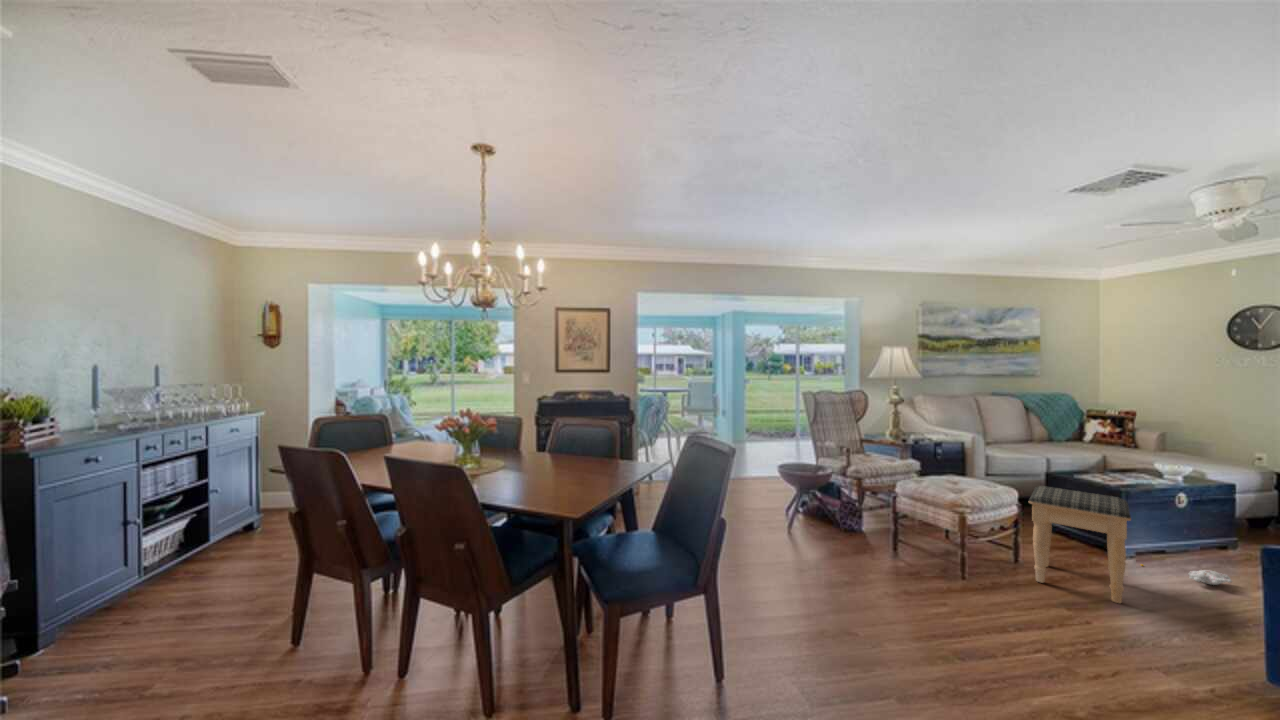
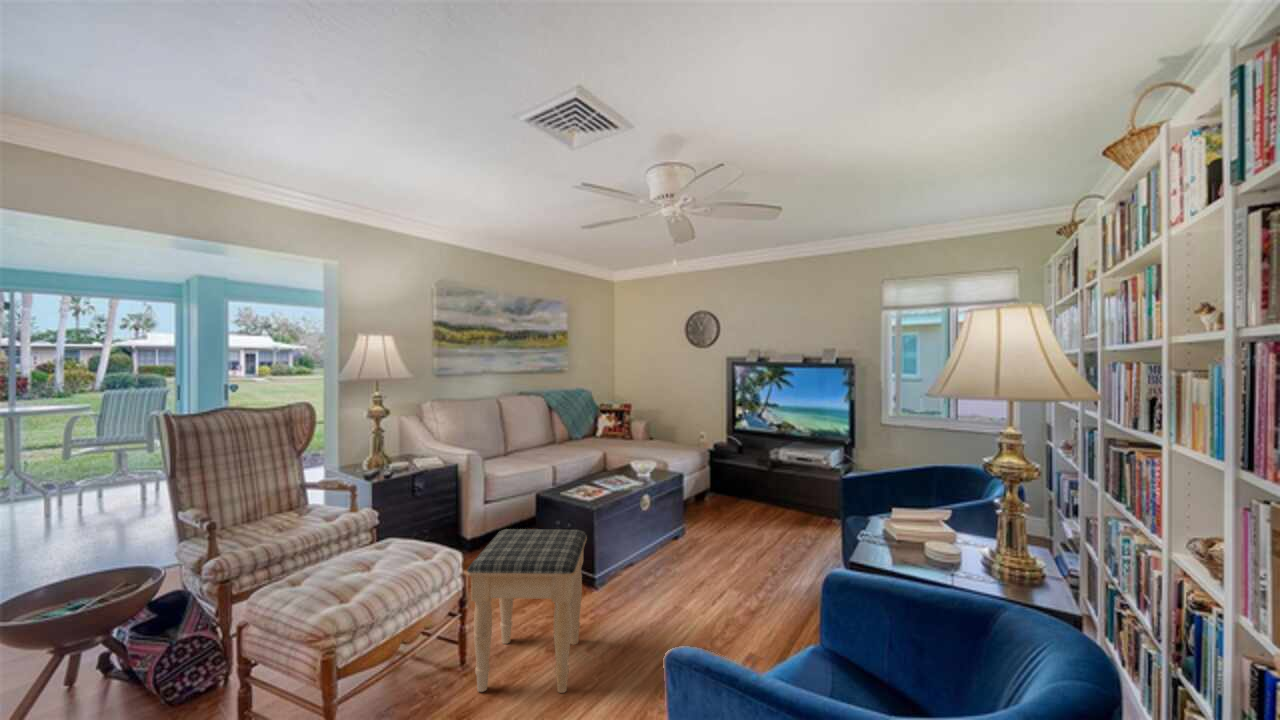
plush toy: present [1141,564,1232,585] -> none [608,584,673,605]

